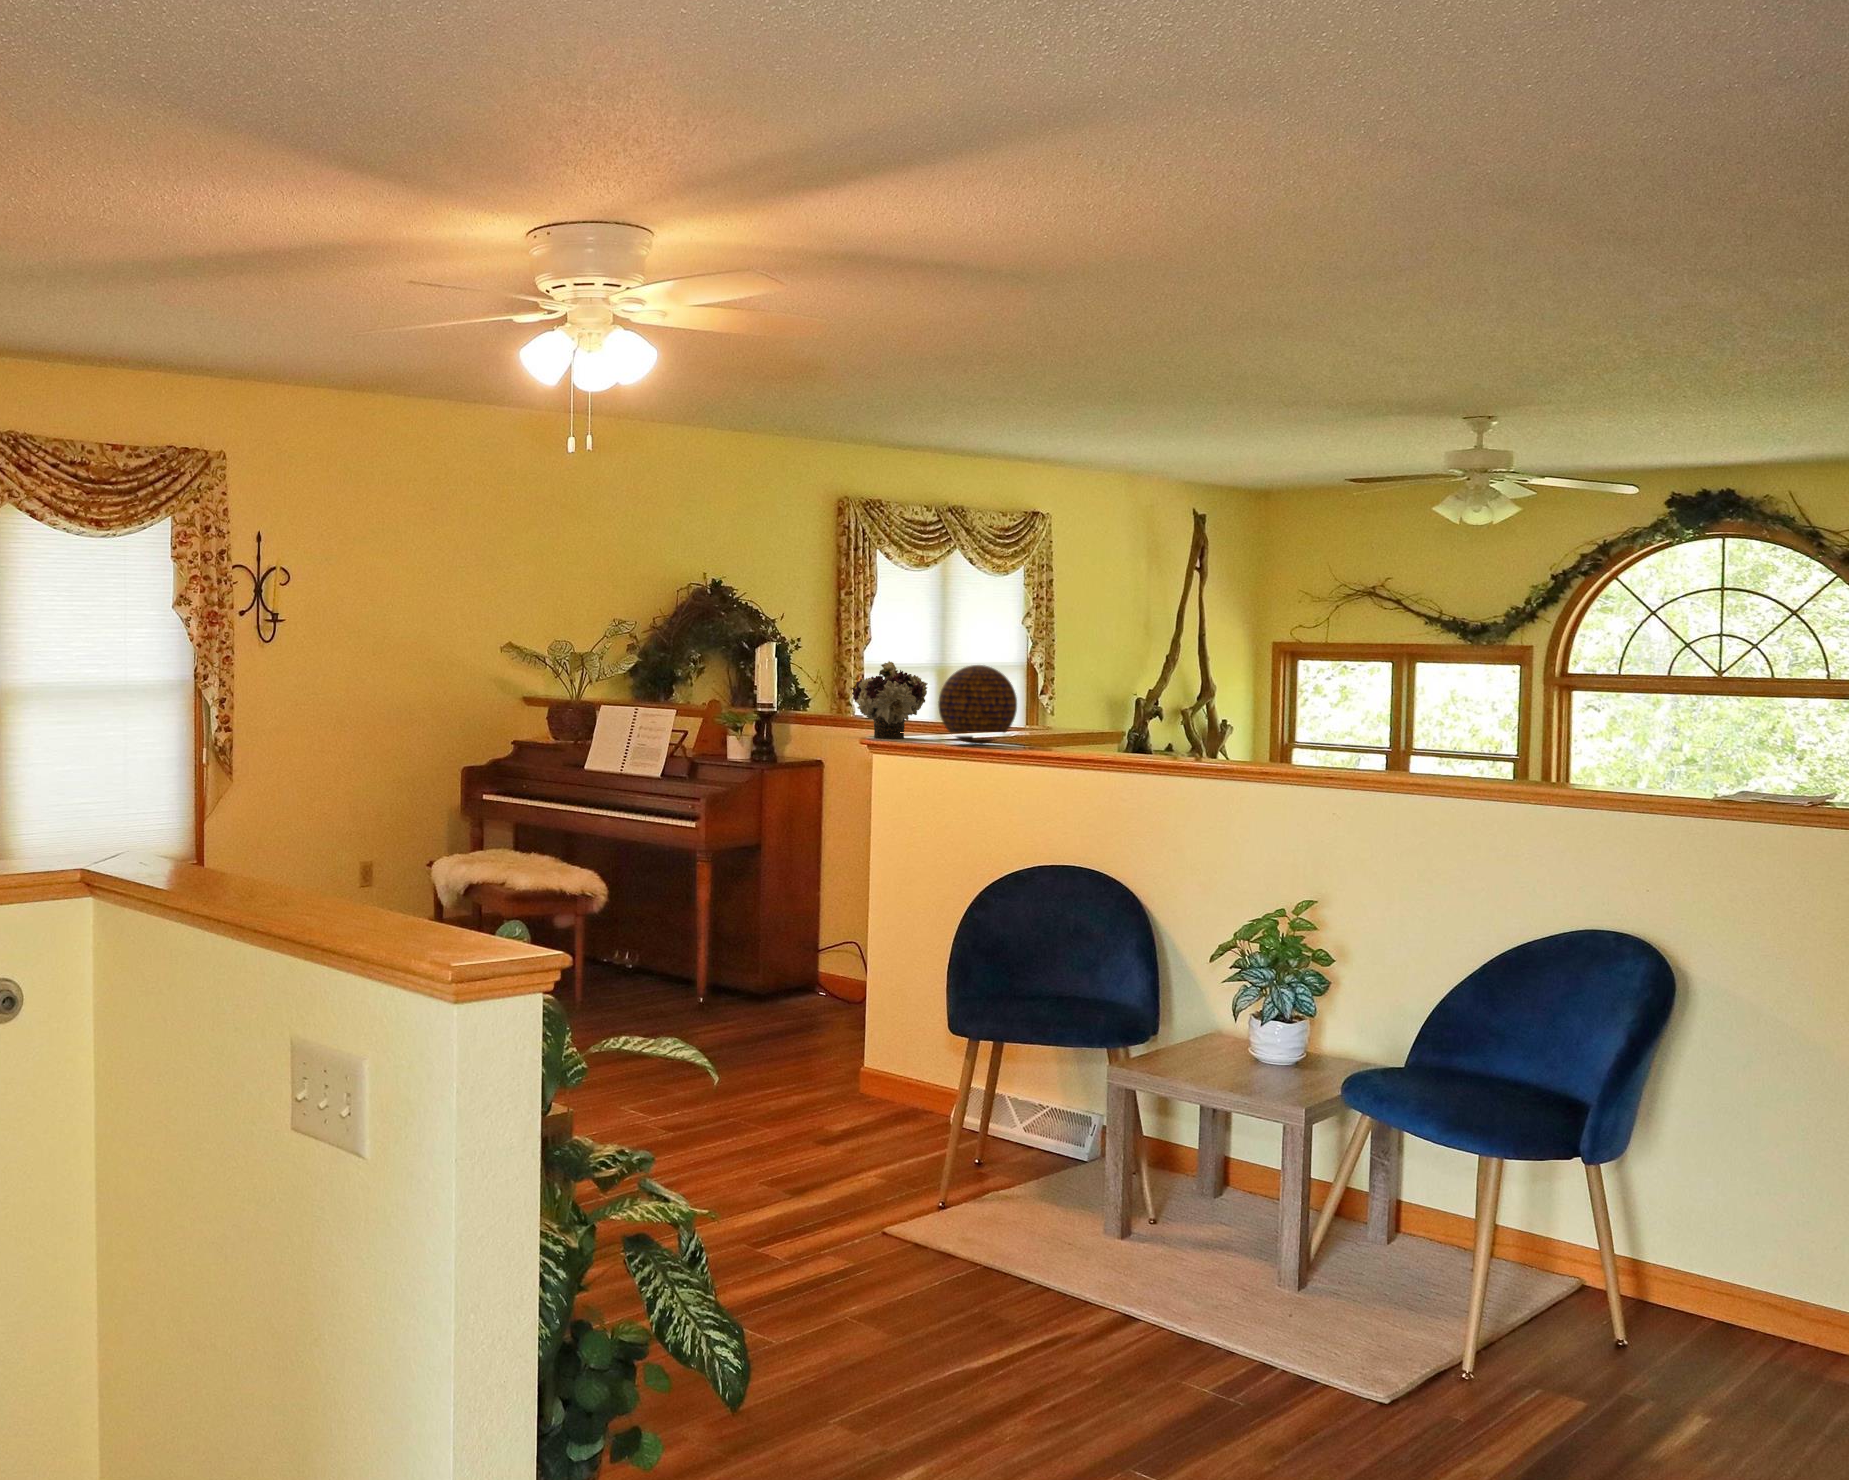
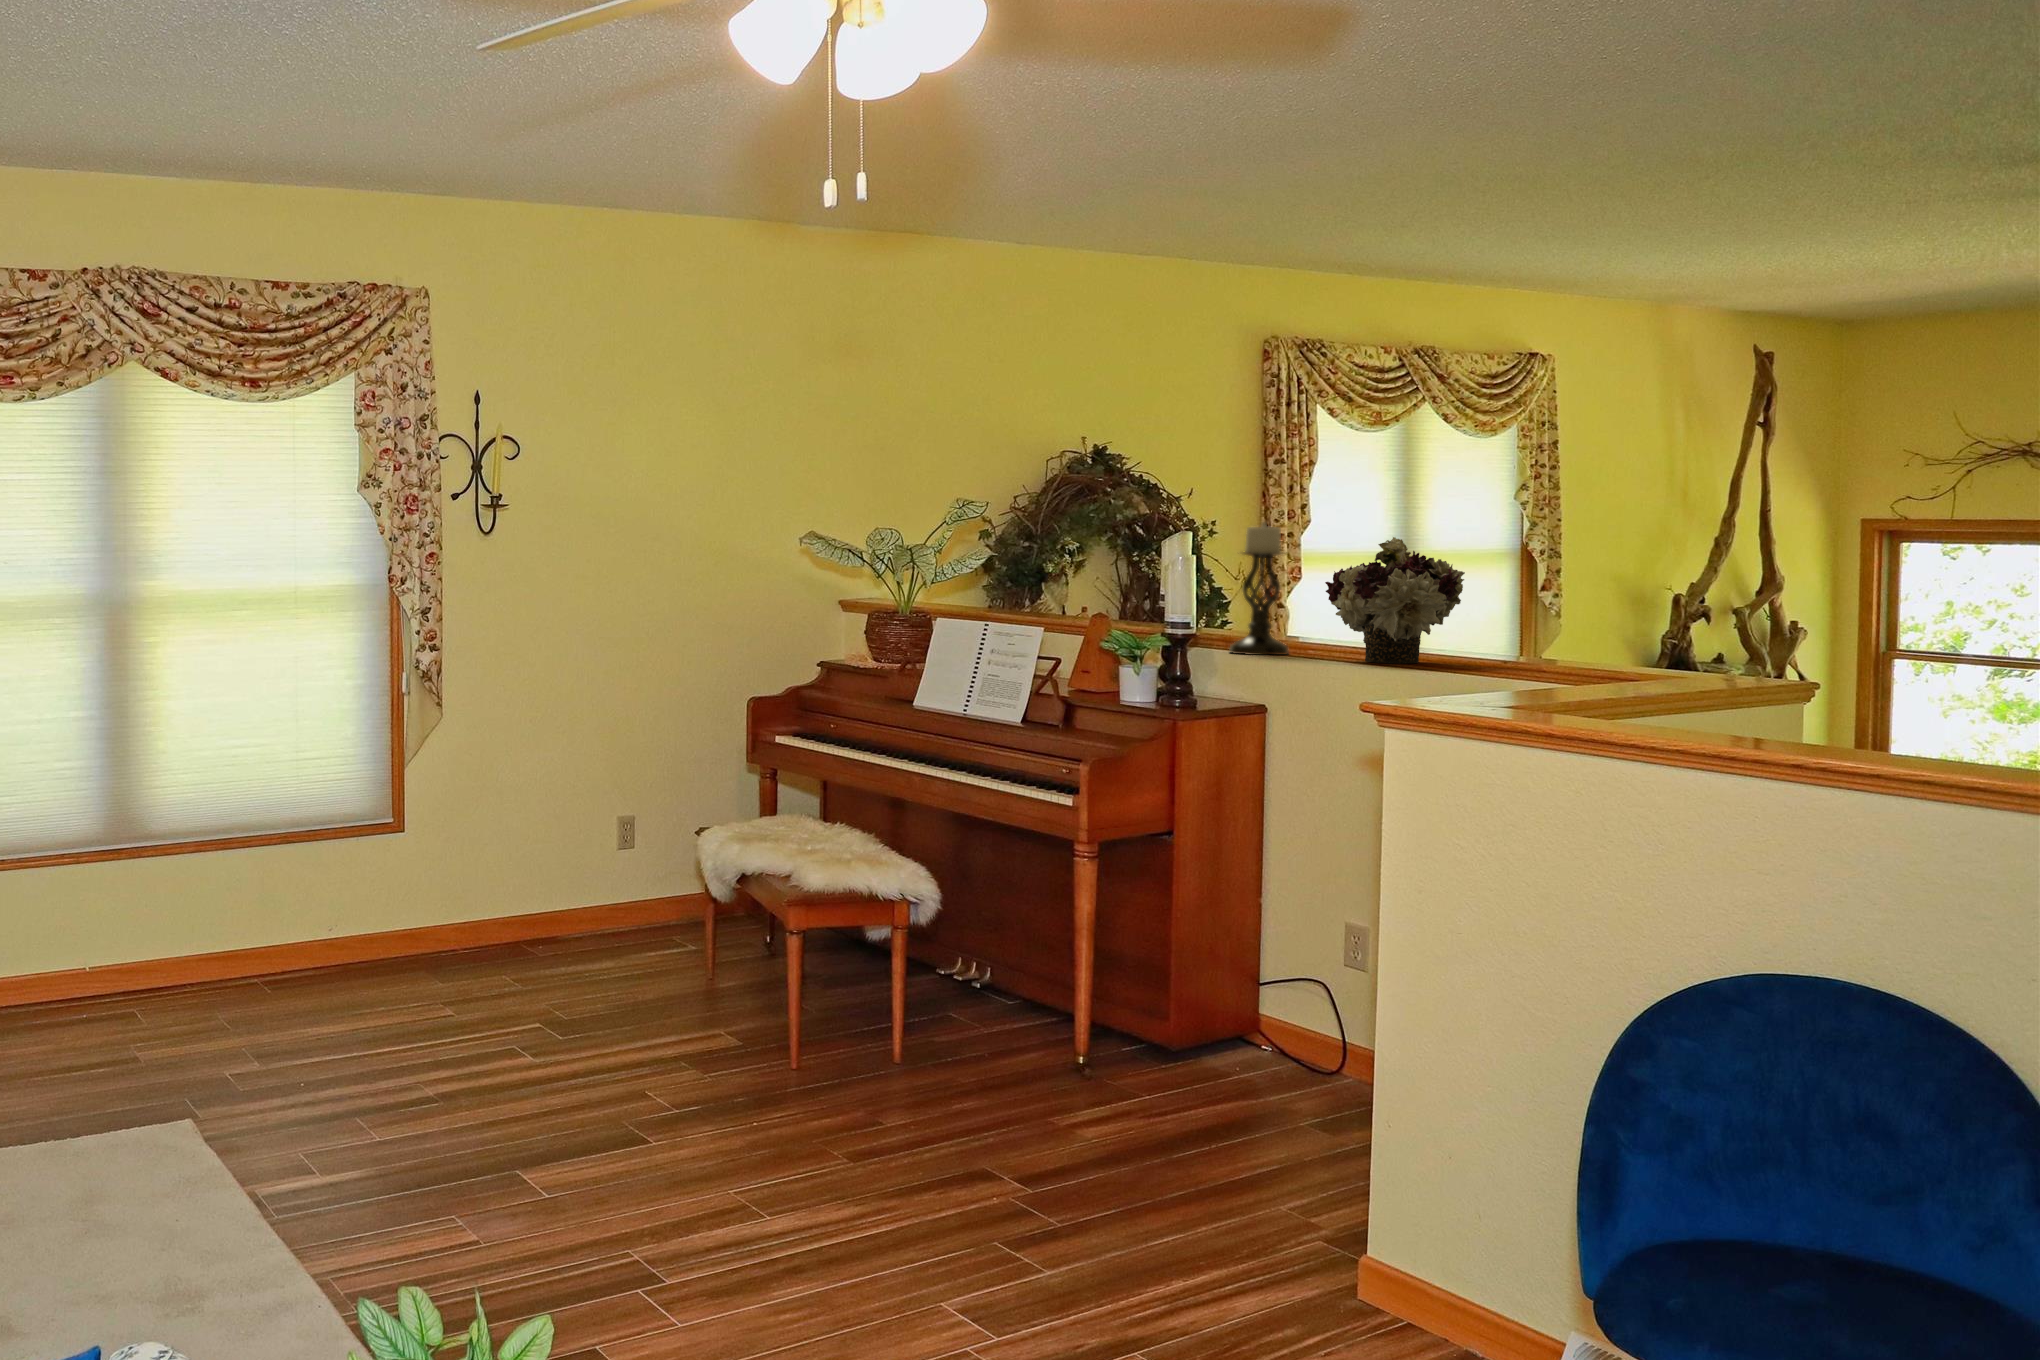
candle holder: none [798,648,834,734] -> present [1229,522,1288,655]
decorative orb: present [938,665,1017,744] -> none [1507,537,1669,677]

